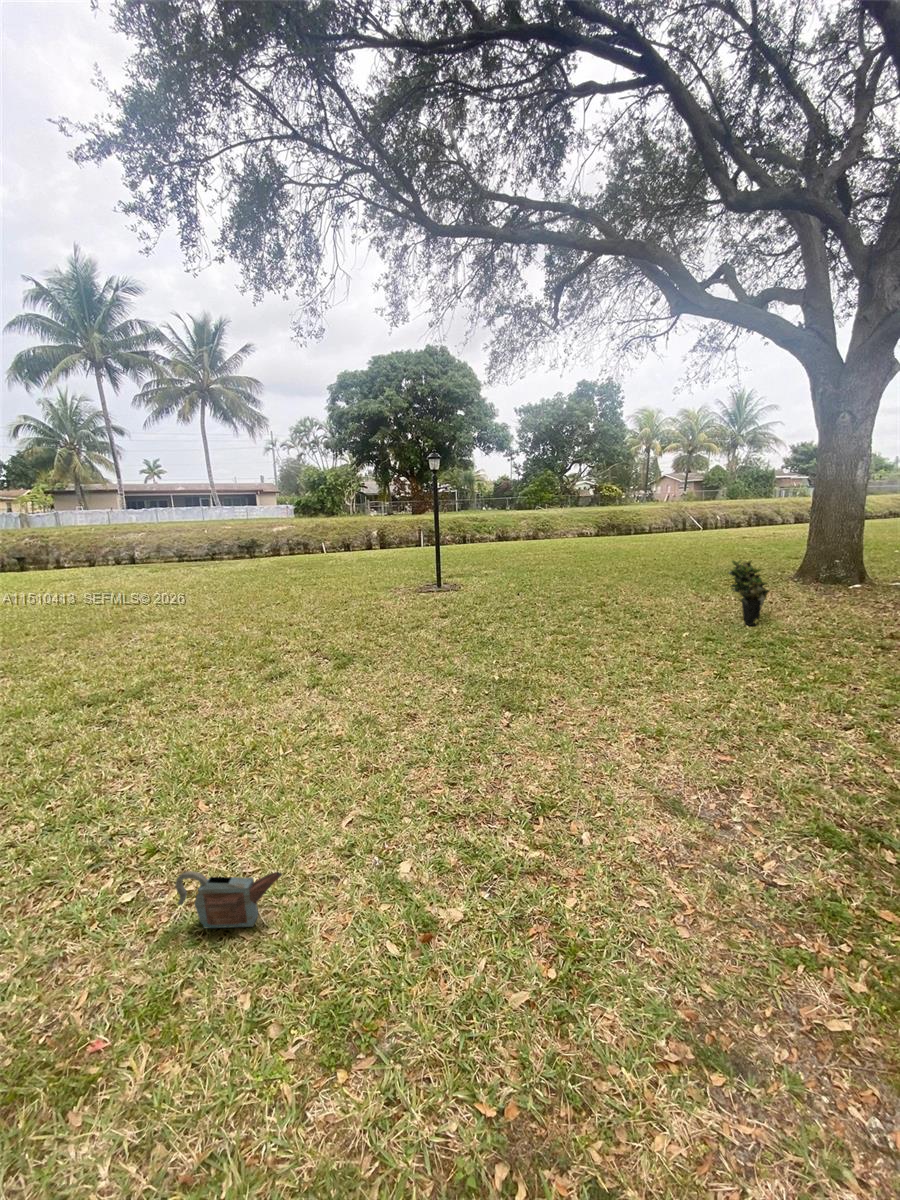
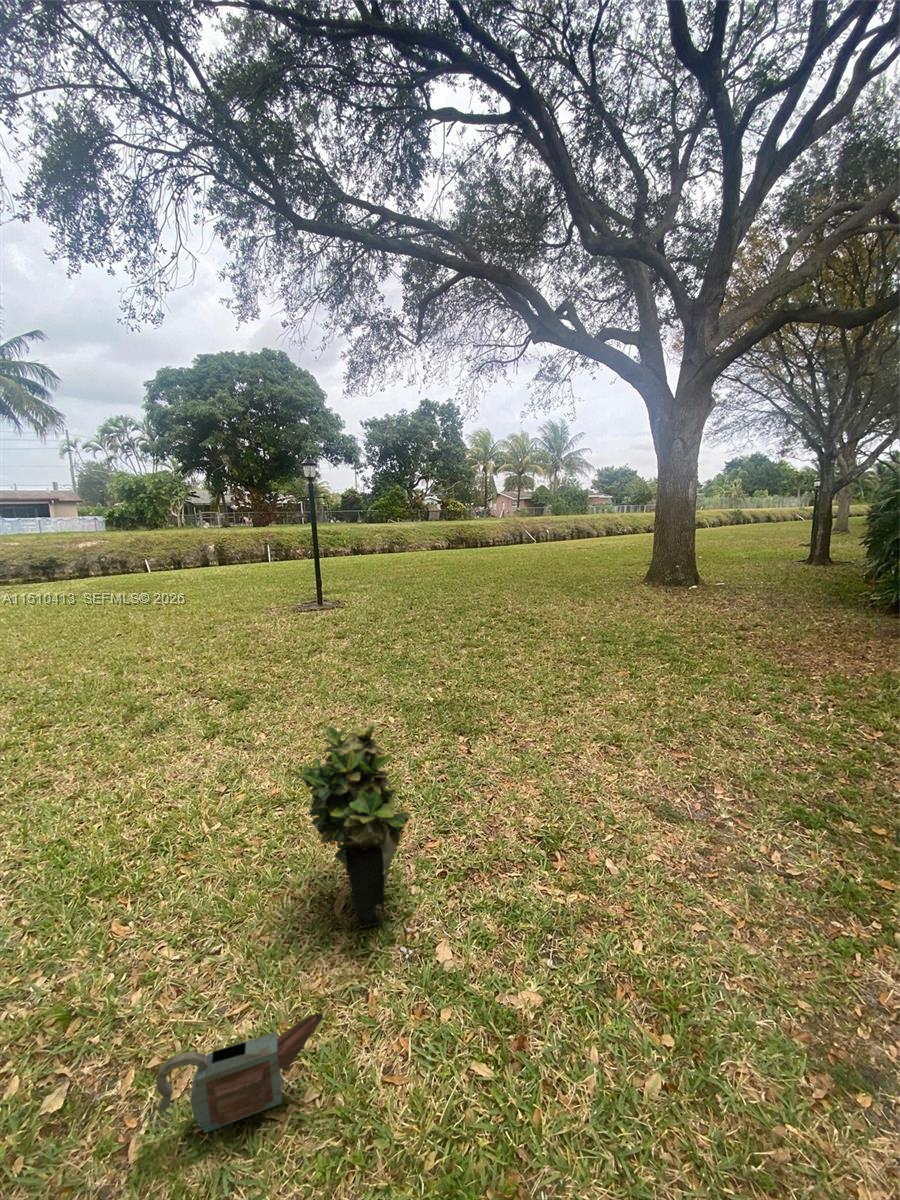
potted plant: present [729,560,769,626] -> present [301,722,411,928]

